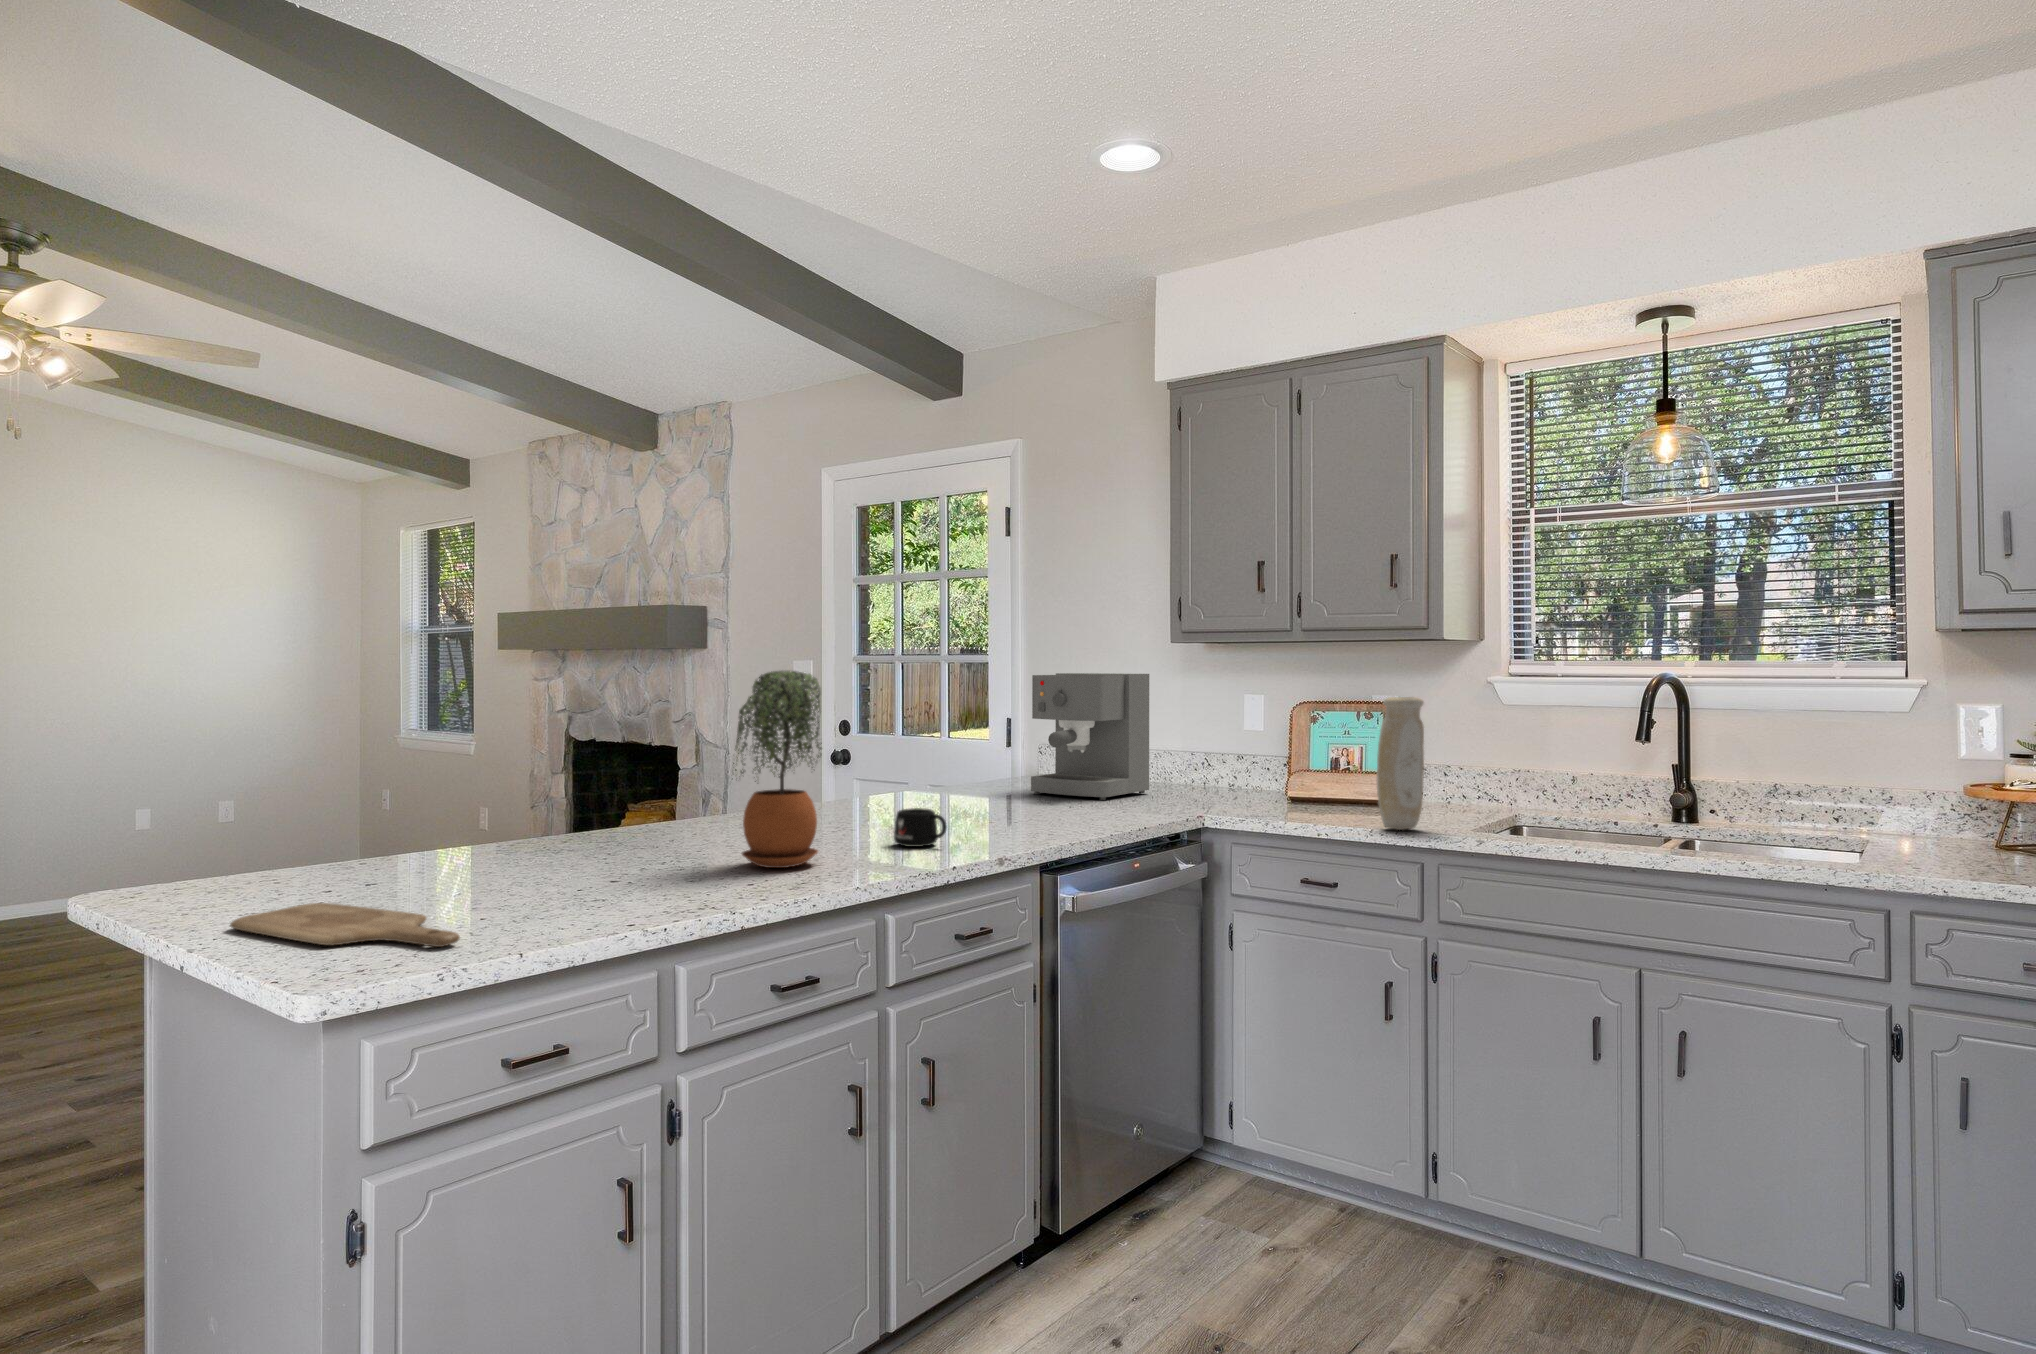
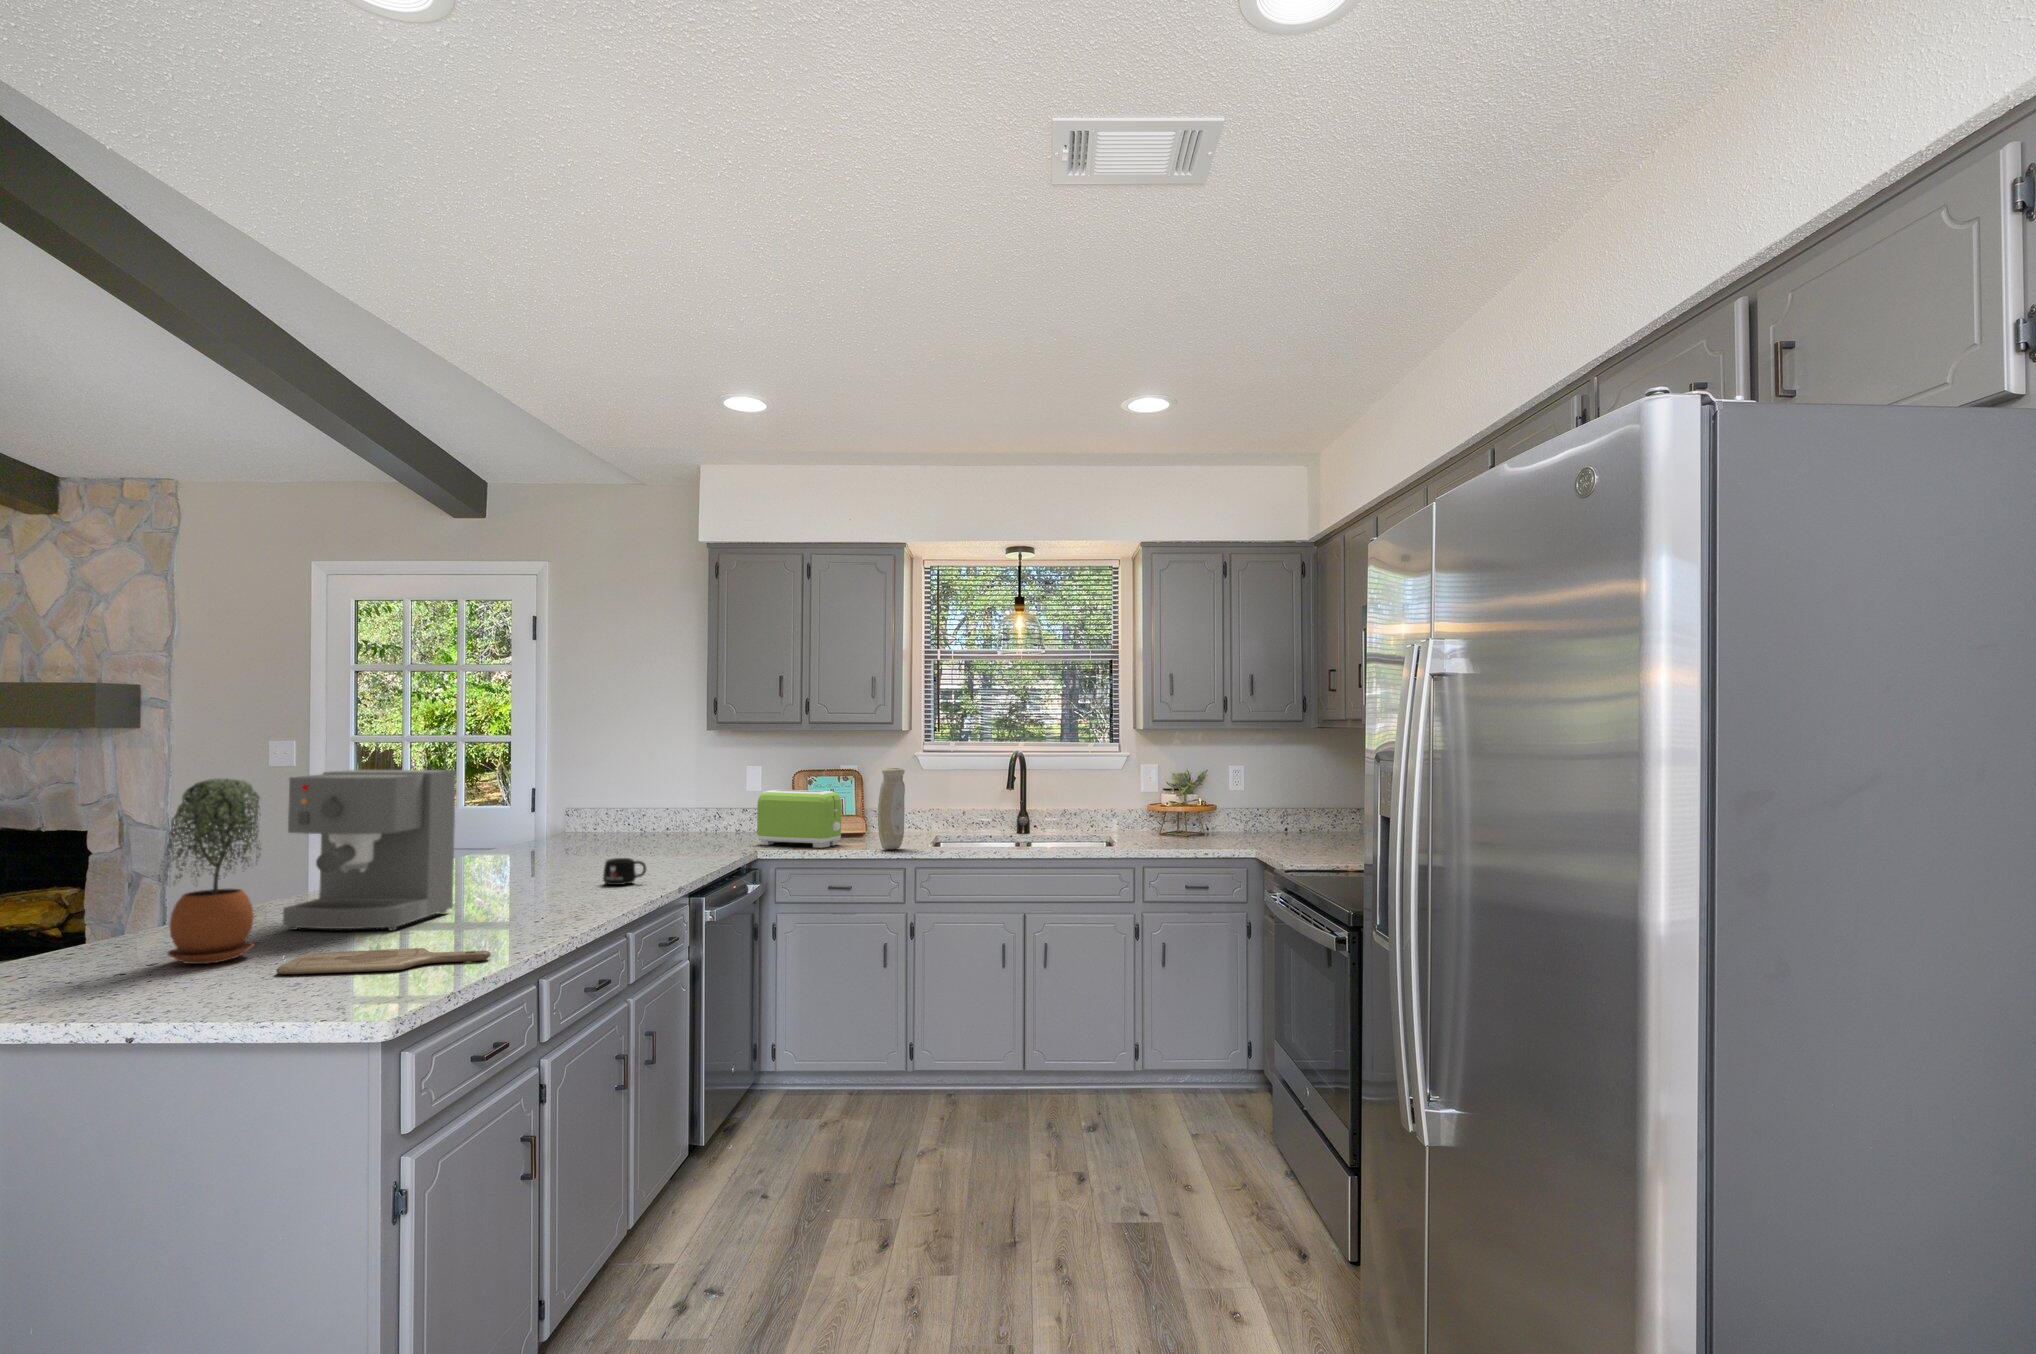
potted plant: present [732,671,822,868] -> present [158,779,260,964]
coffee maker: present [1031,673,1149,800] -> present [283,770,456,930]
toaster: none [1215,728,1335,818] -> present [757,790,841,848]

